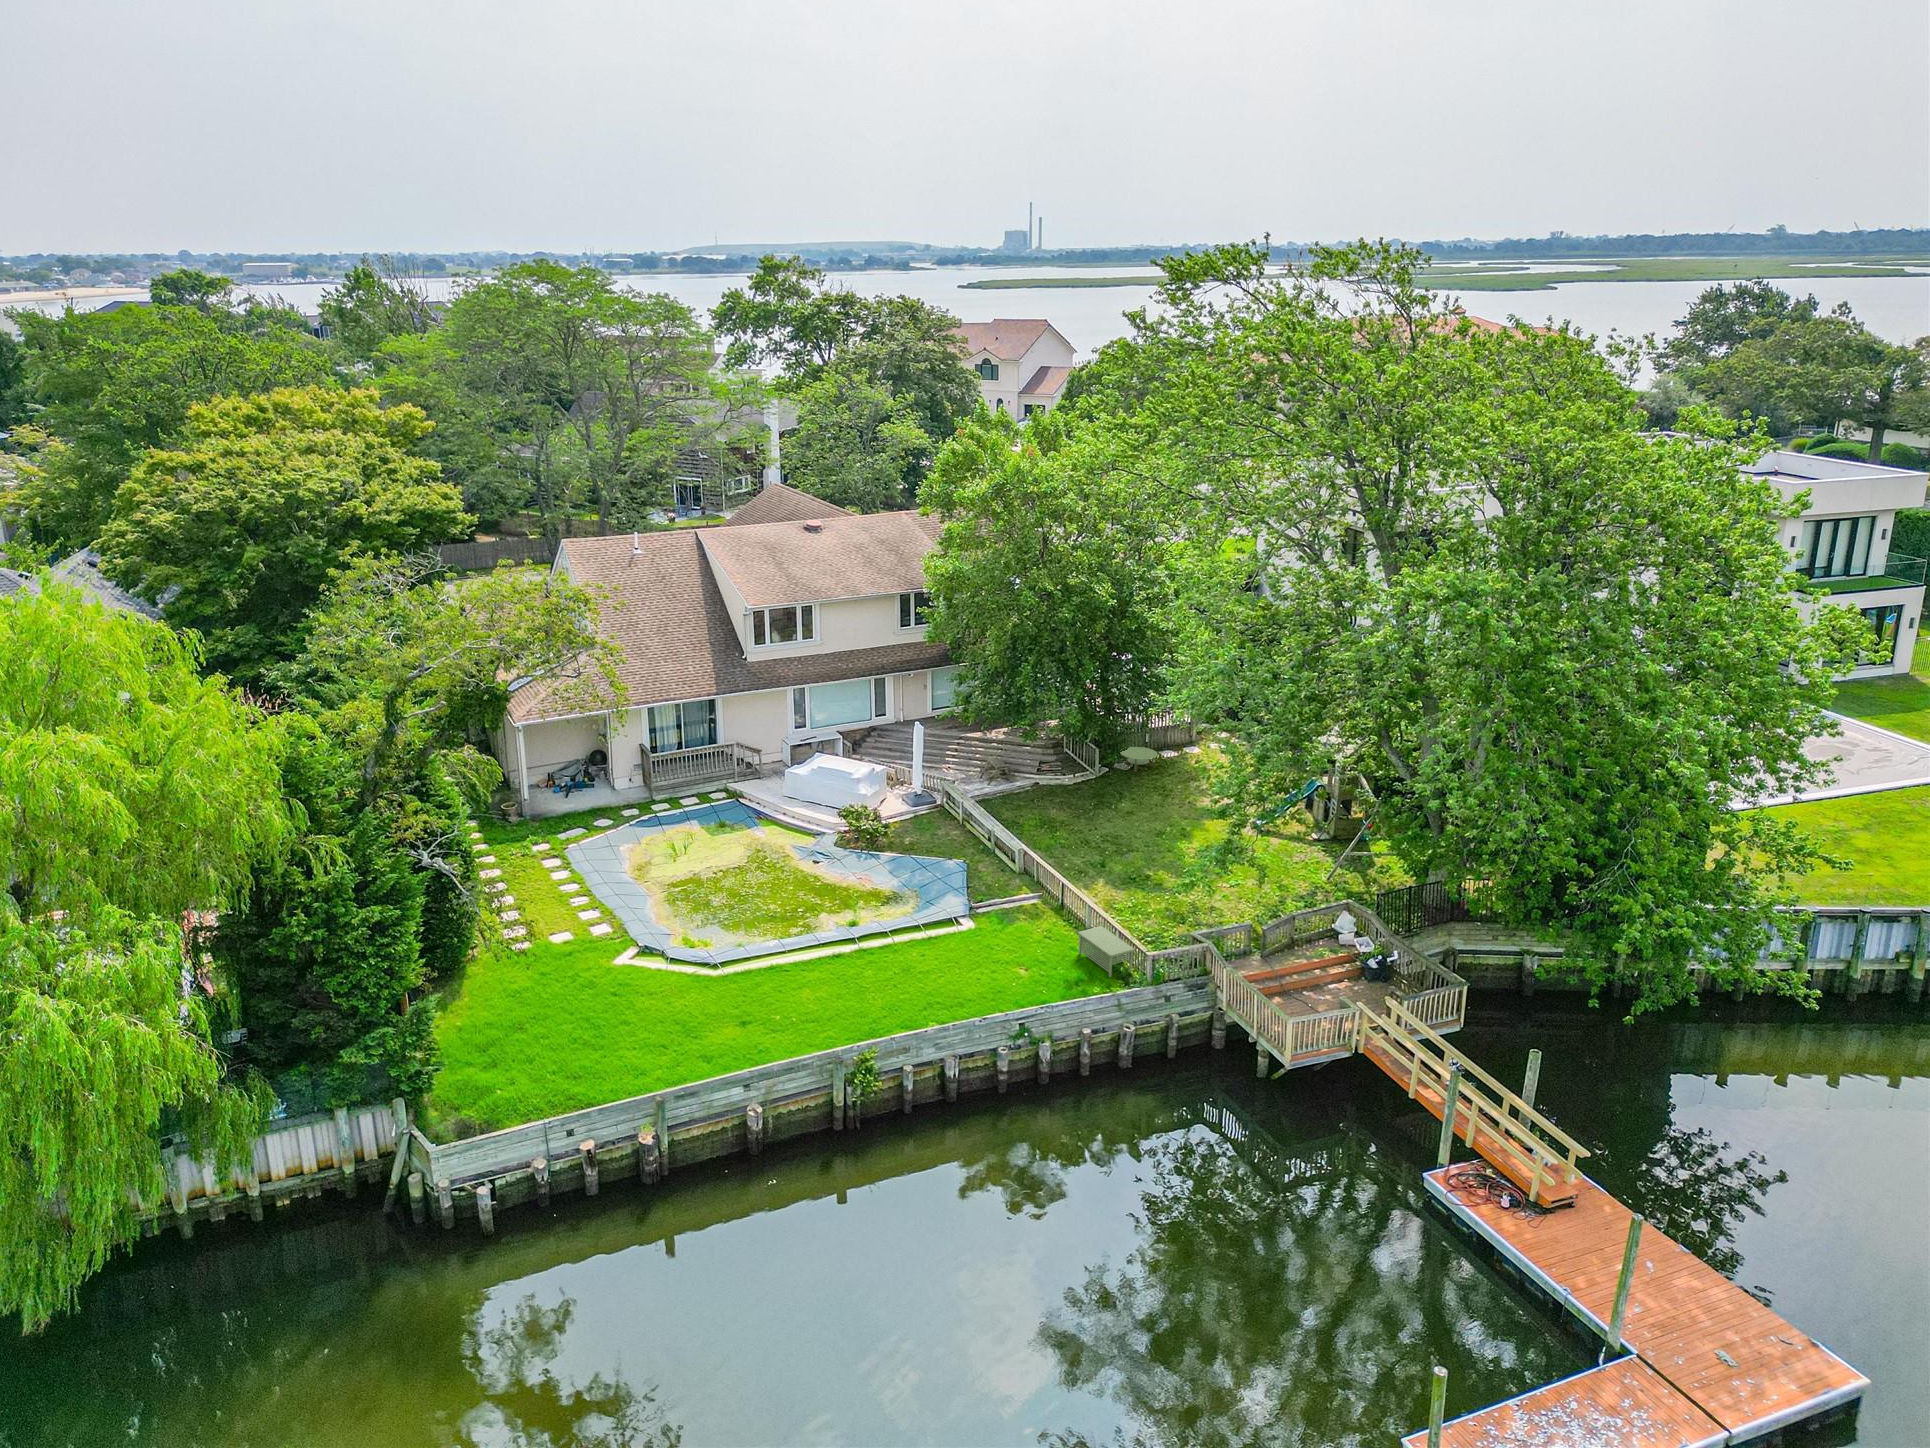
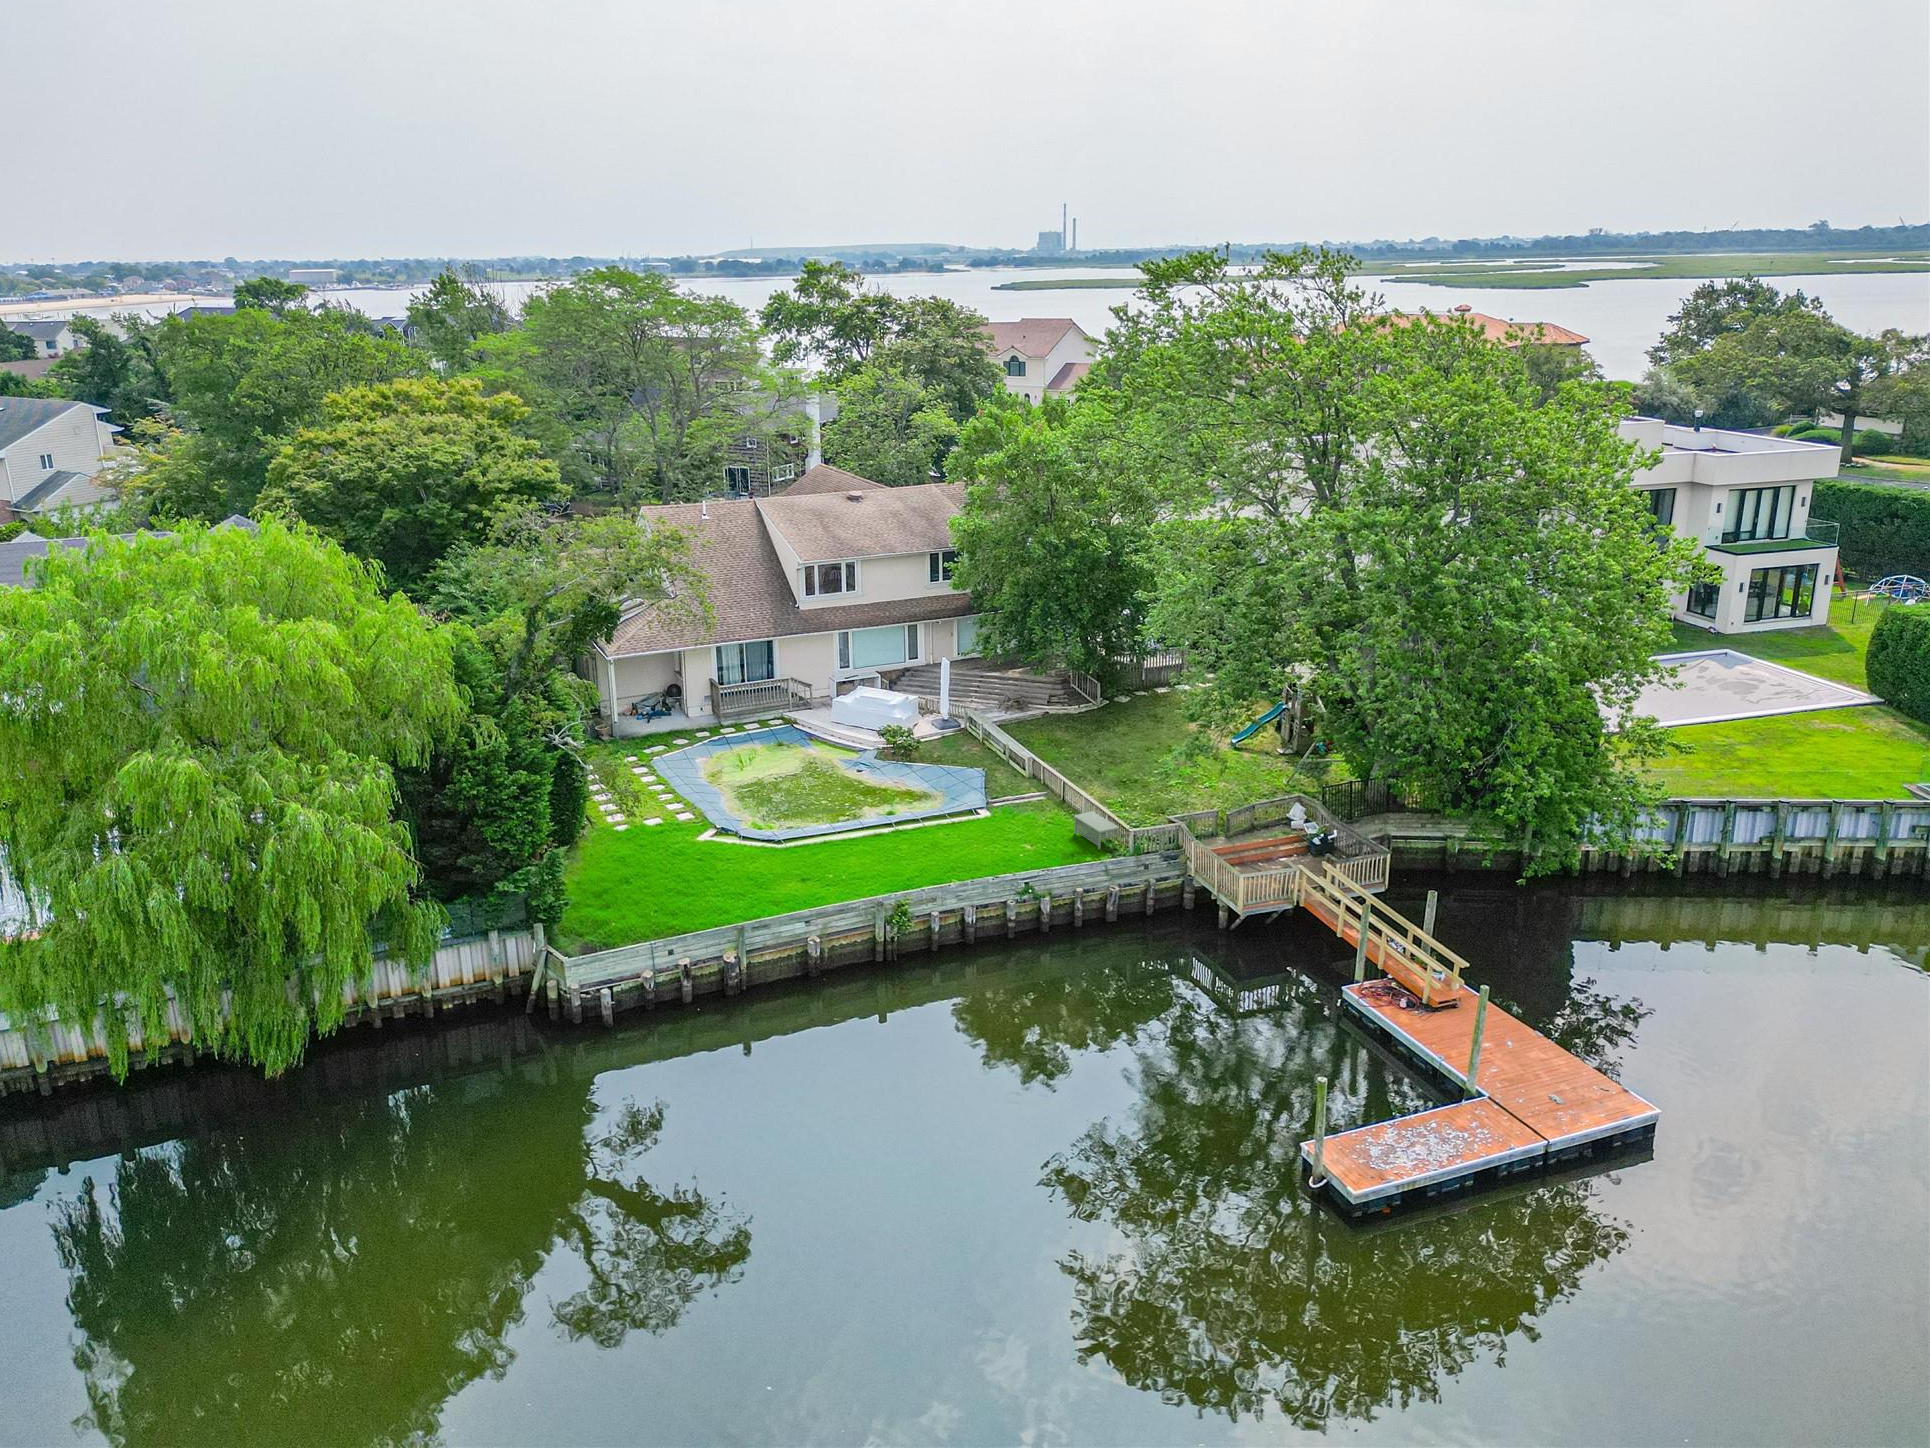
round table: present [1120,747,1158,772] -> none [1116,681,1148,702]

